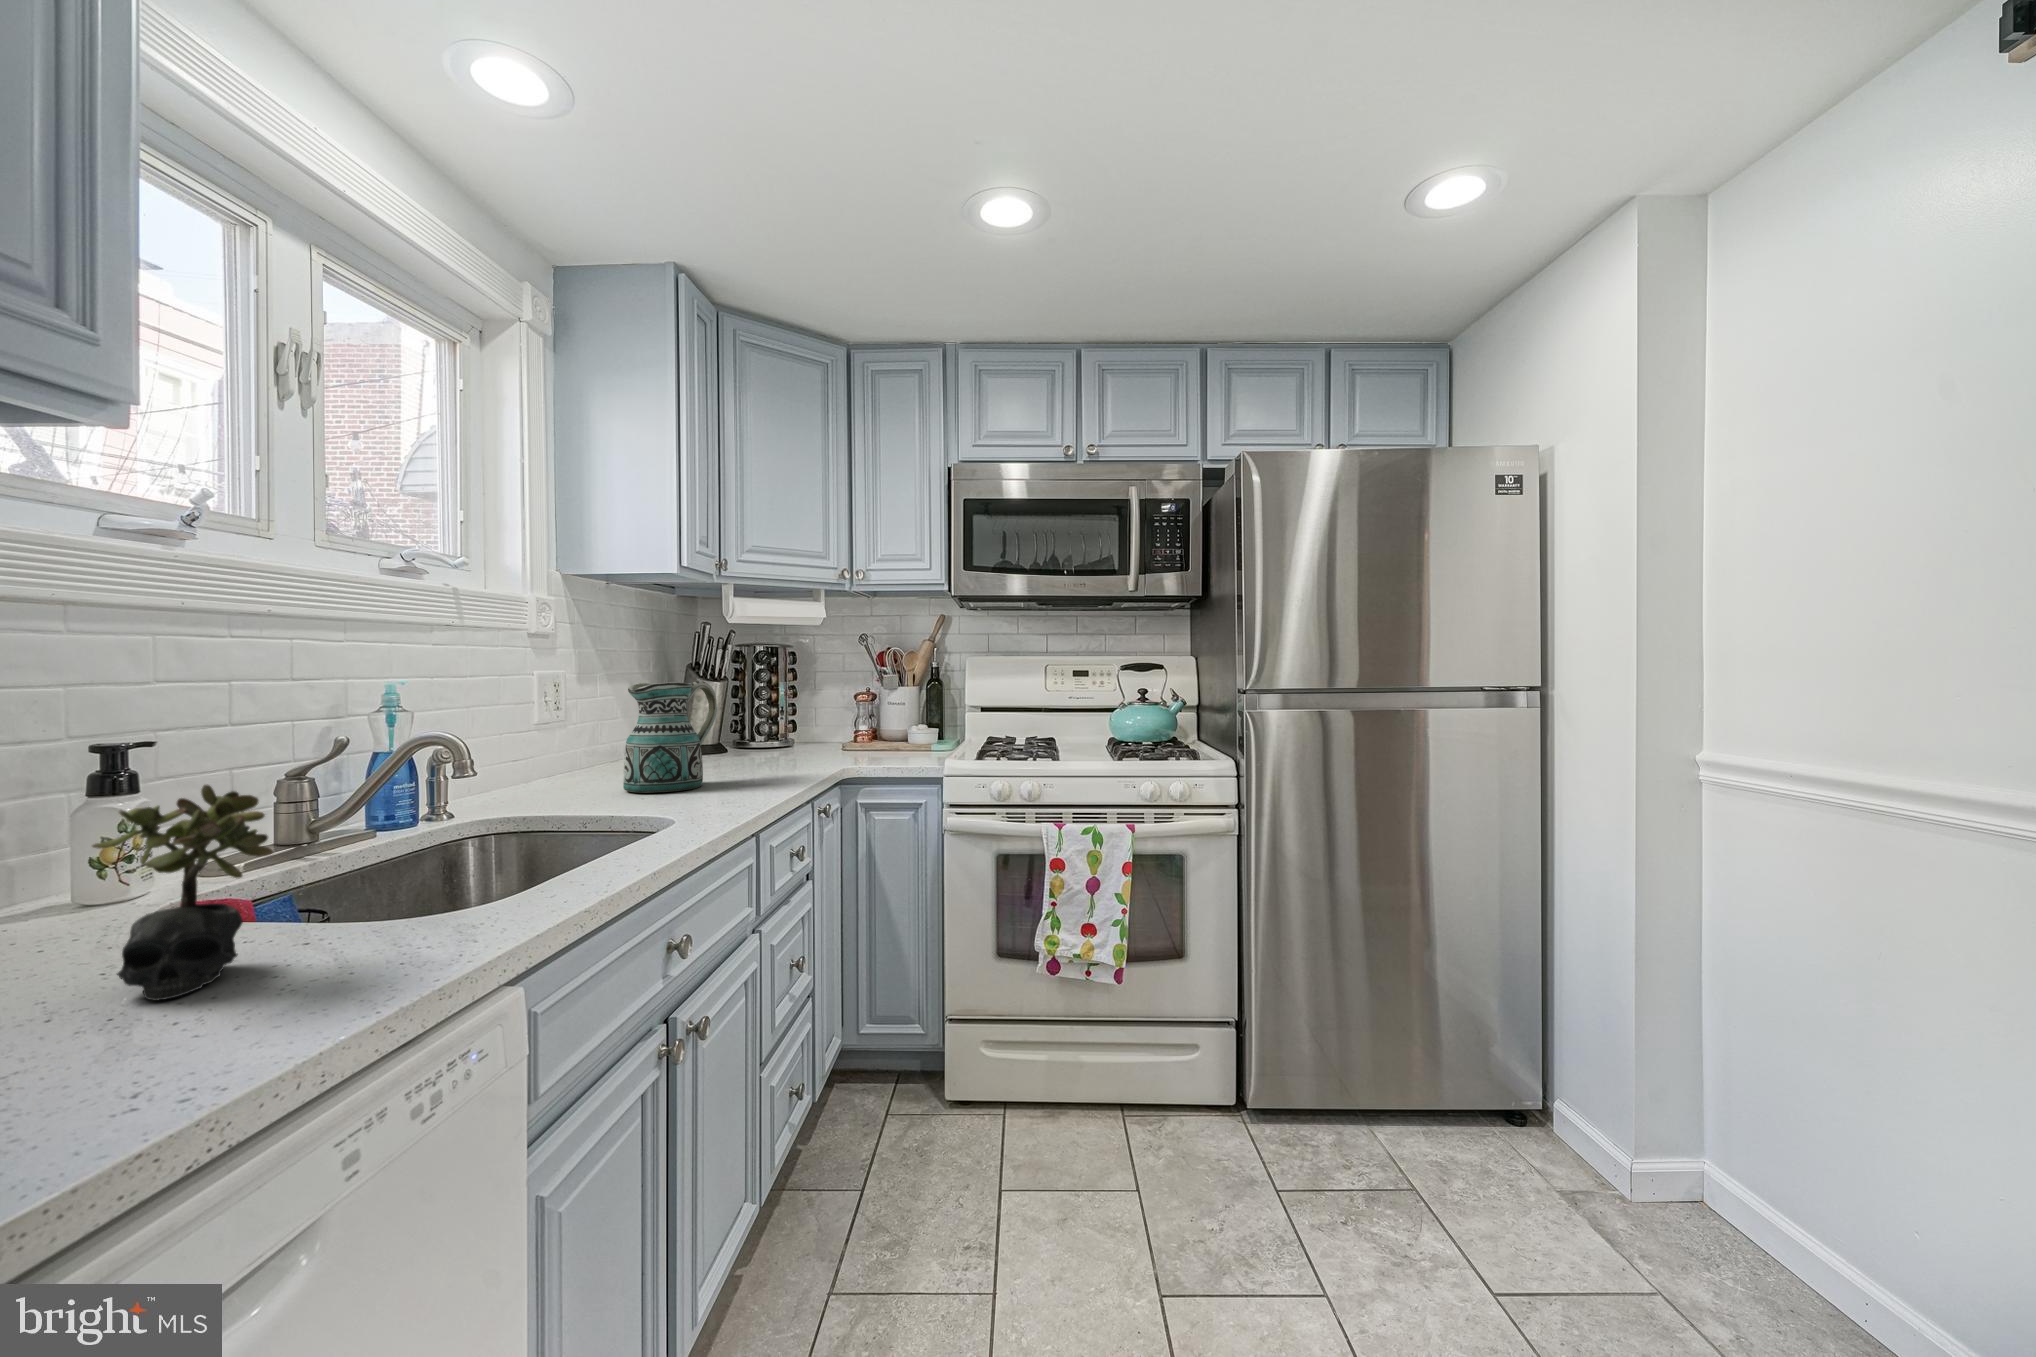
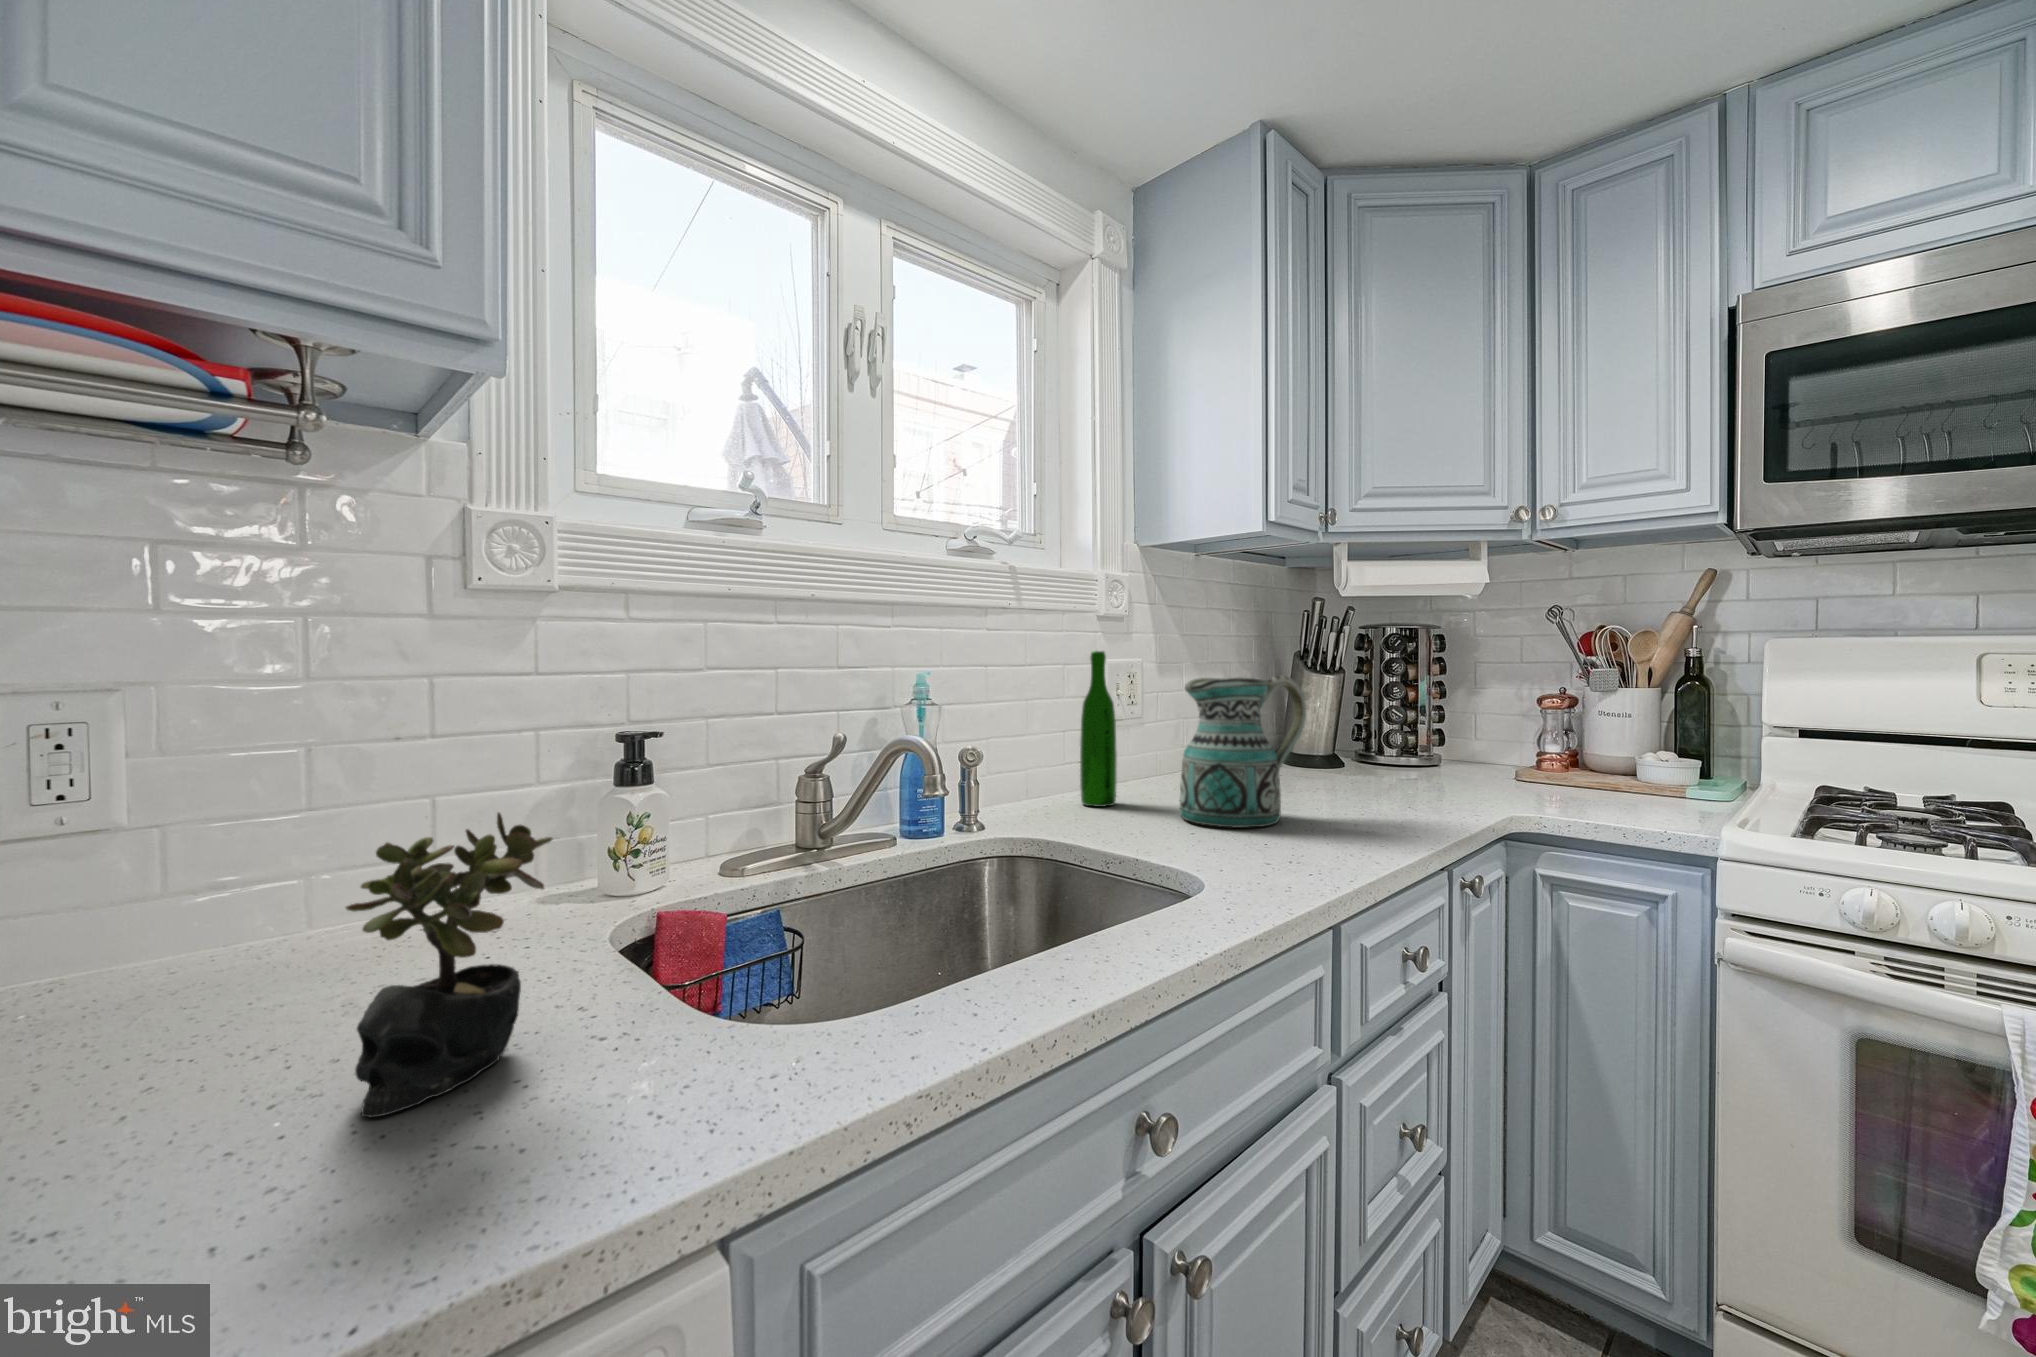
wine bottle: none [523,663,558,794] -> present [1080,651,1117,807]

